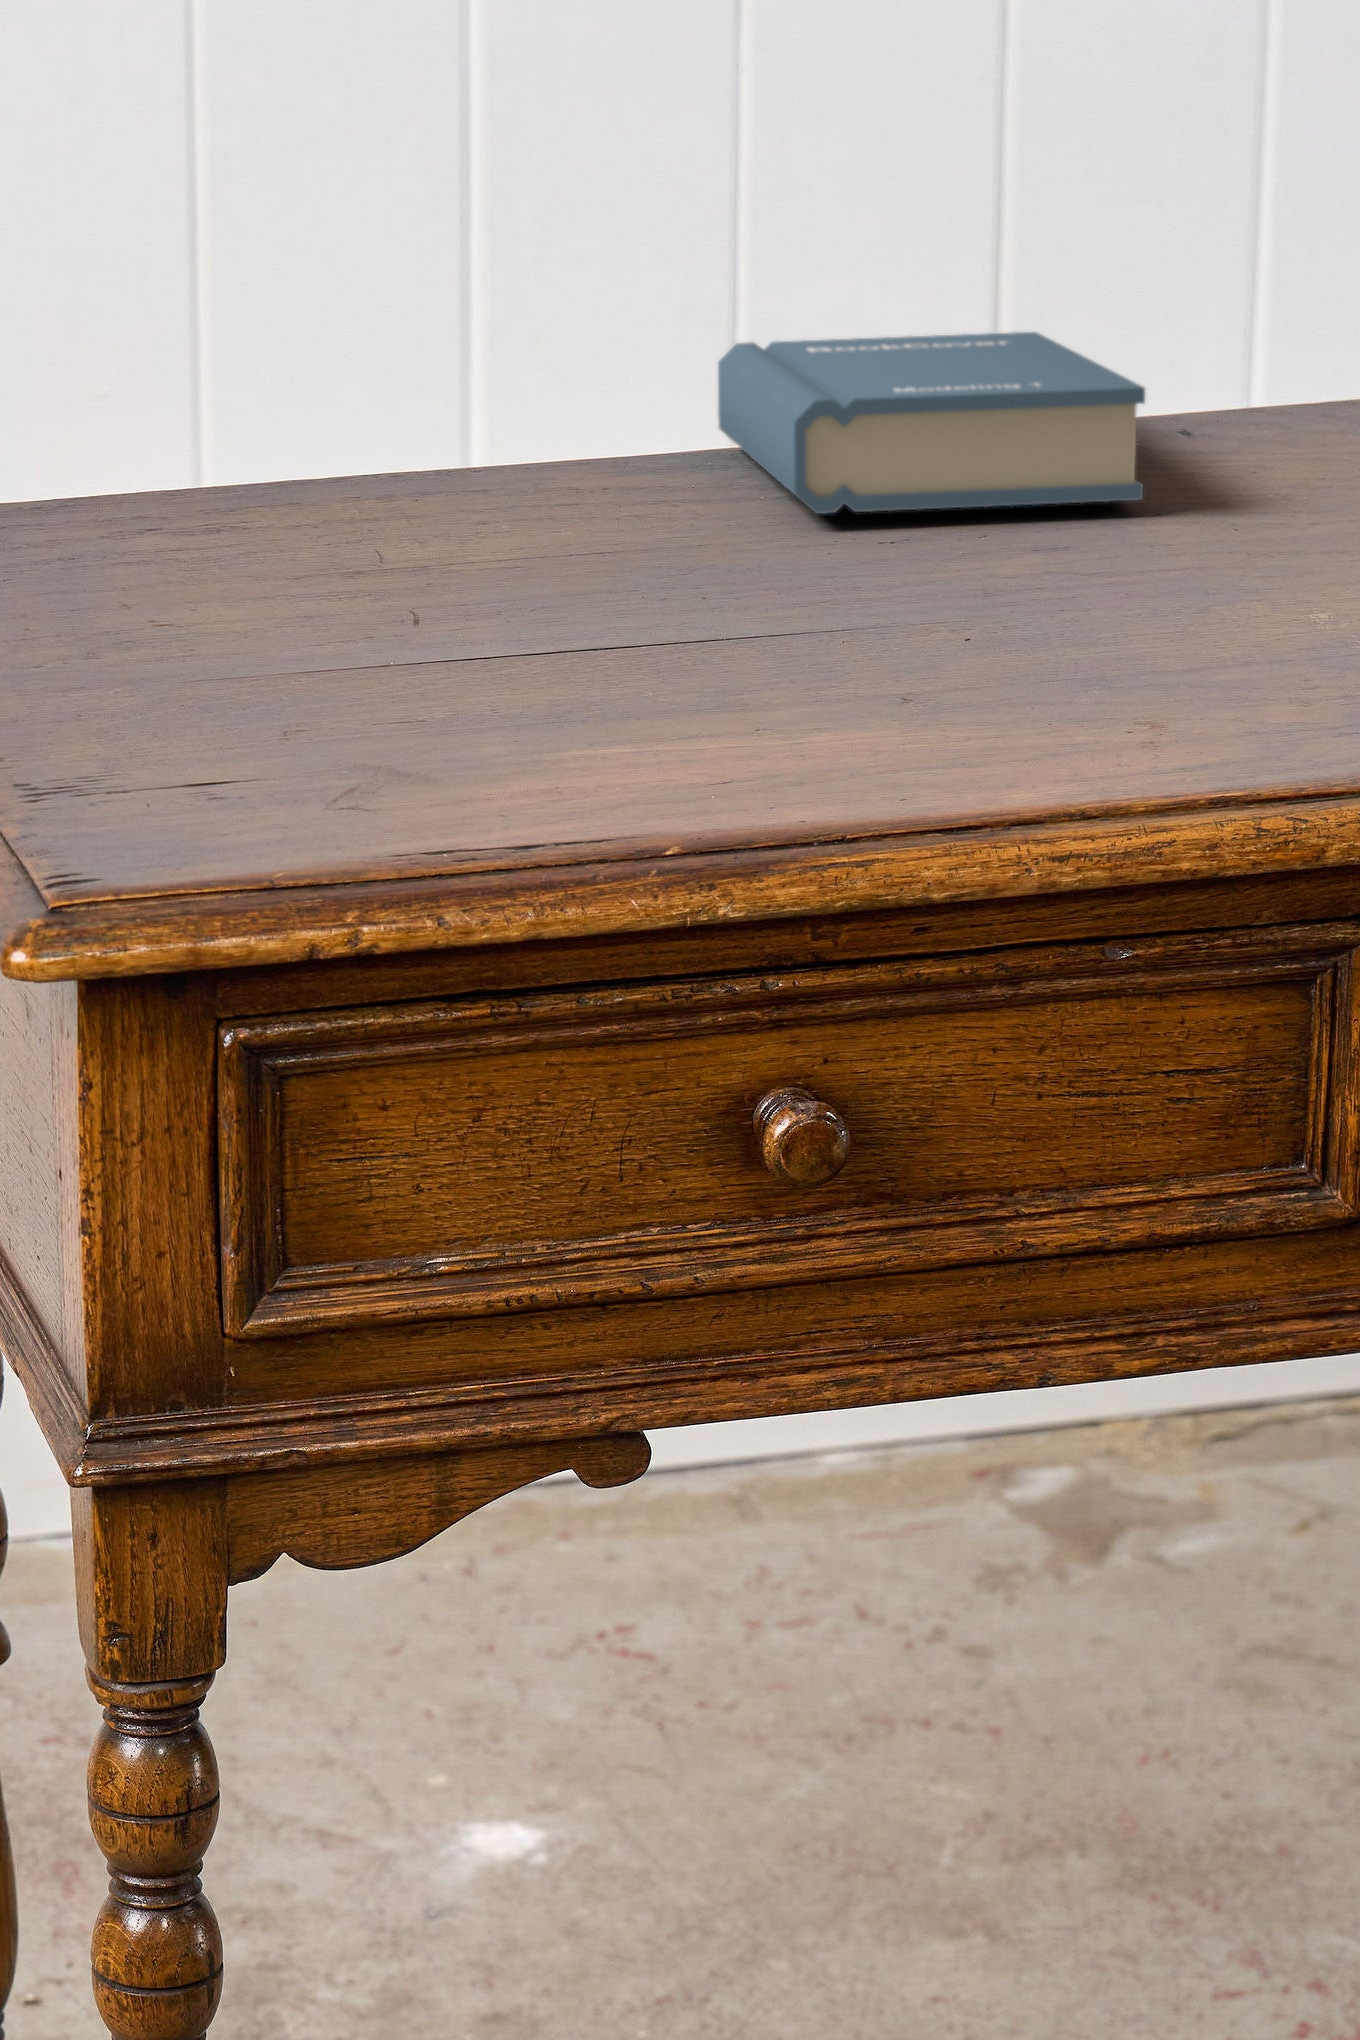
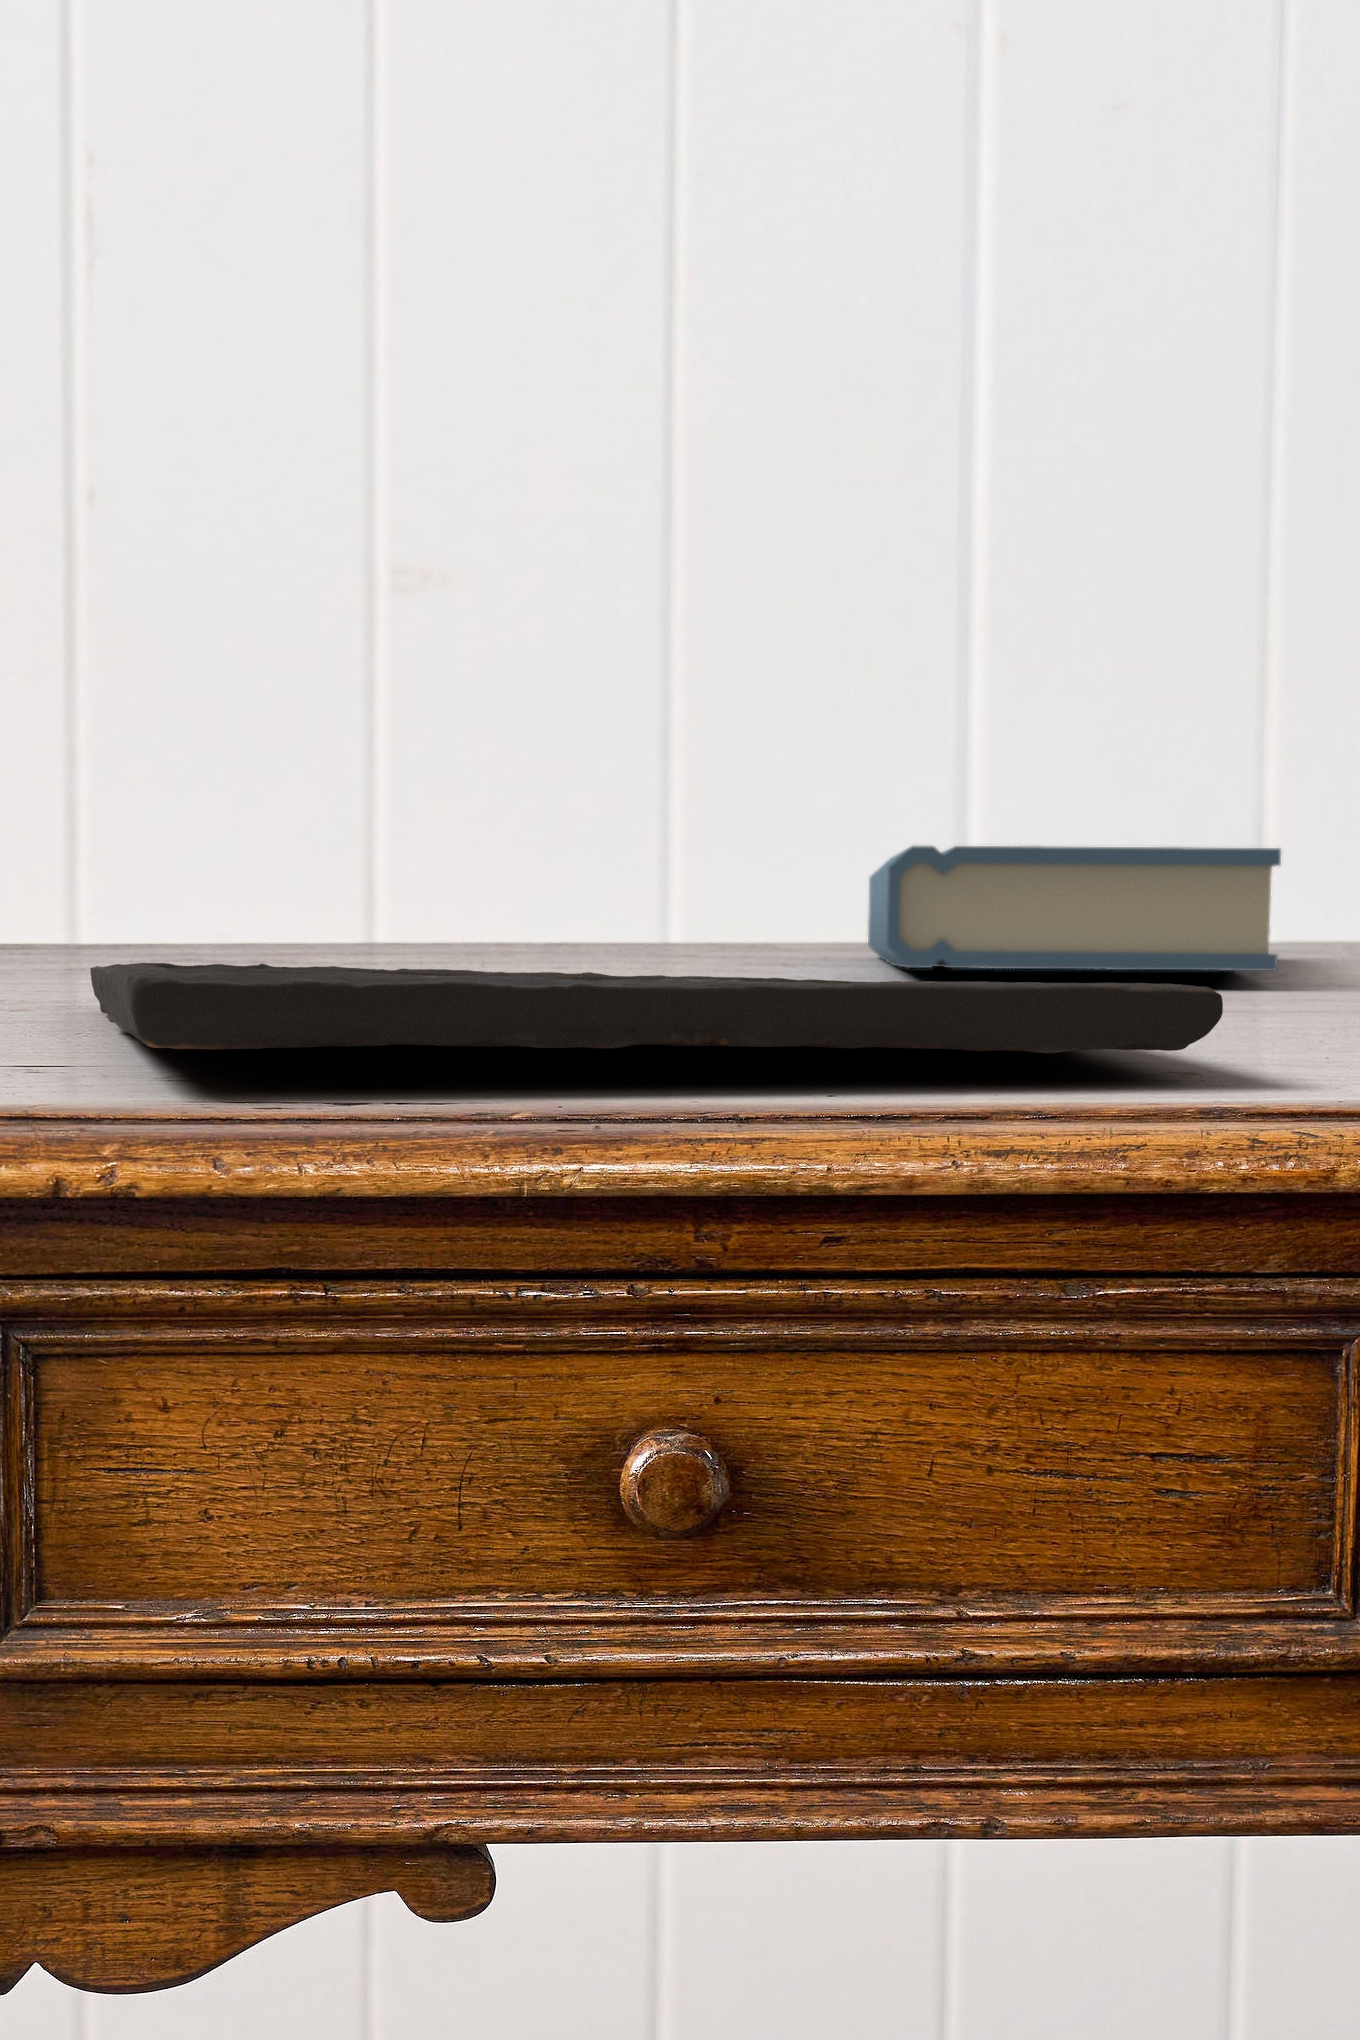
tray: none [124,559,1225,826] -> present [90,963,1223,1053]

